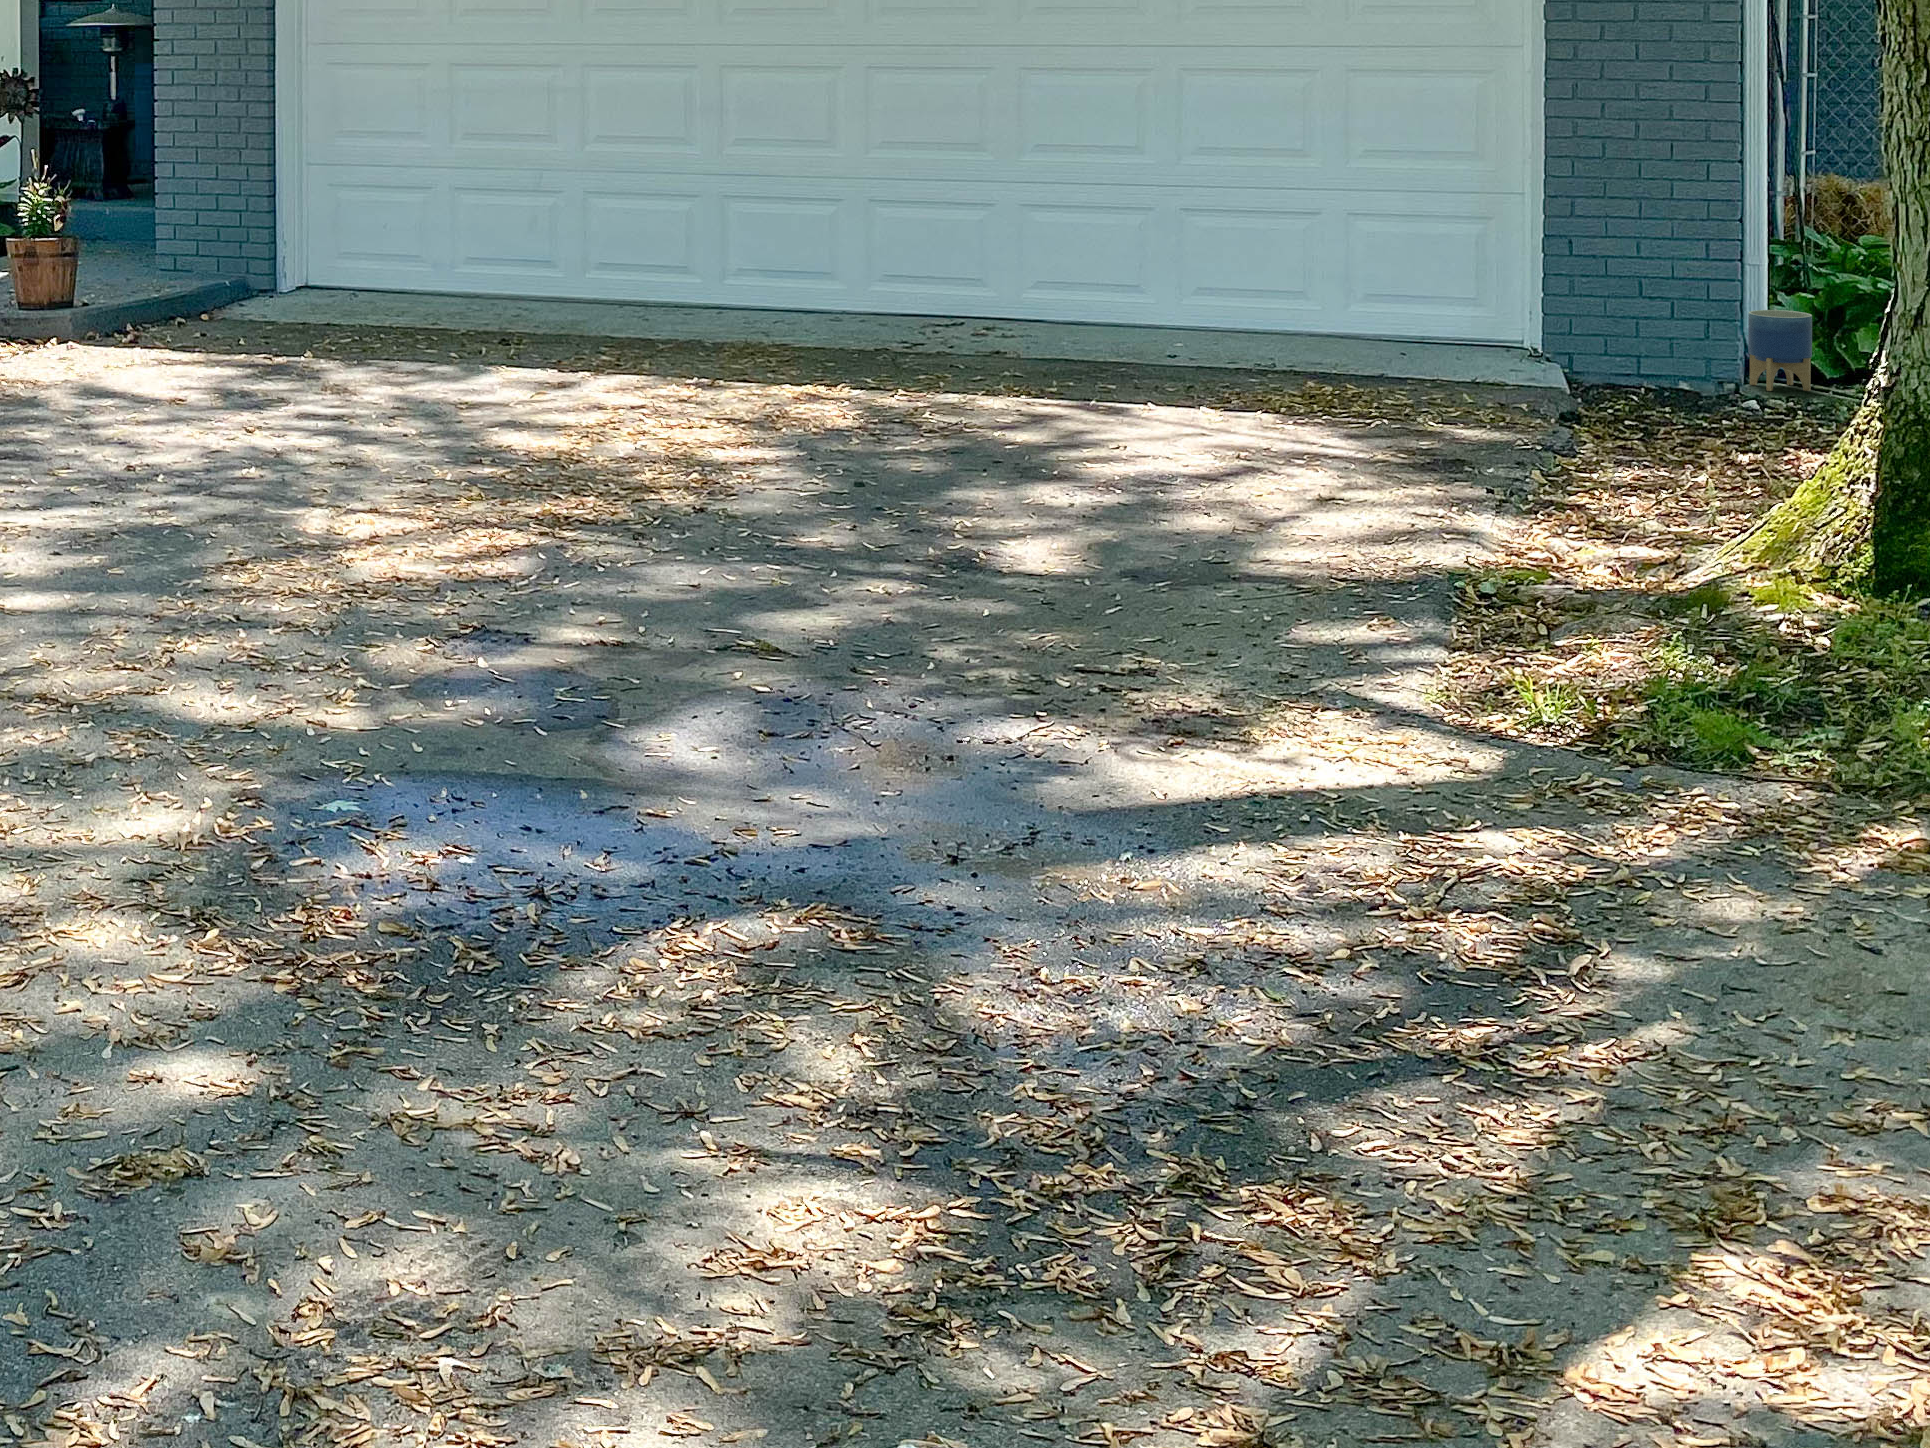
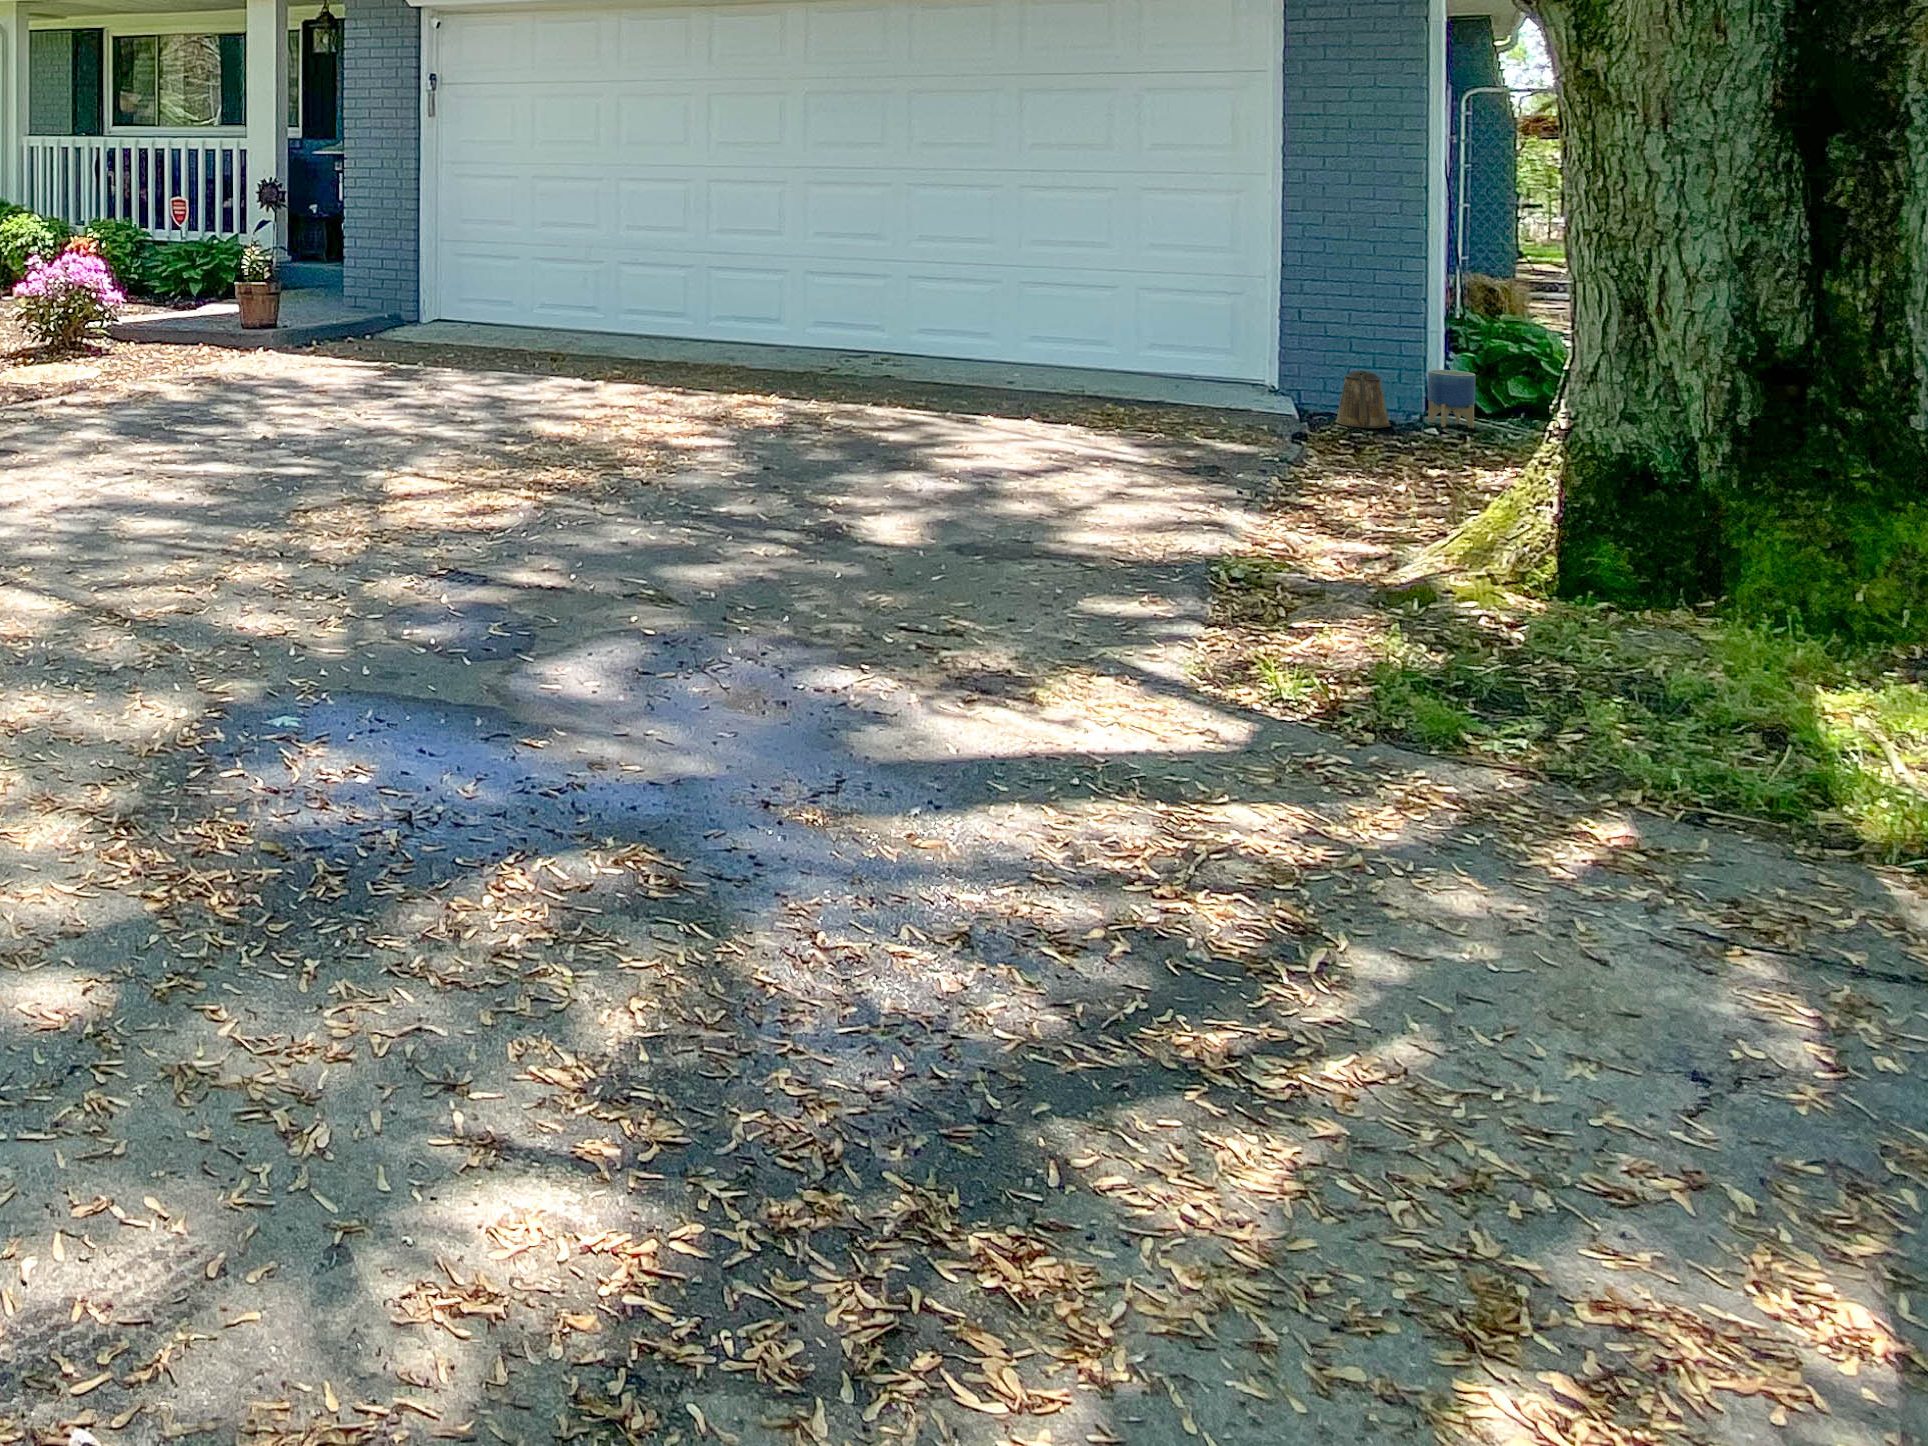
watering can: none [1623,316,1698,396] -> present [1335,370,1391,428]

